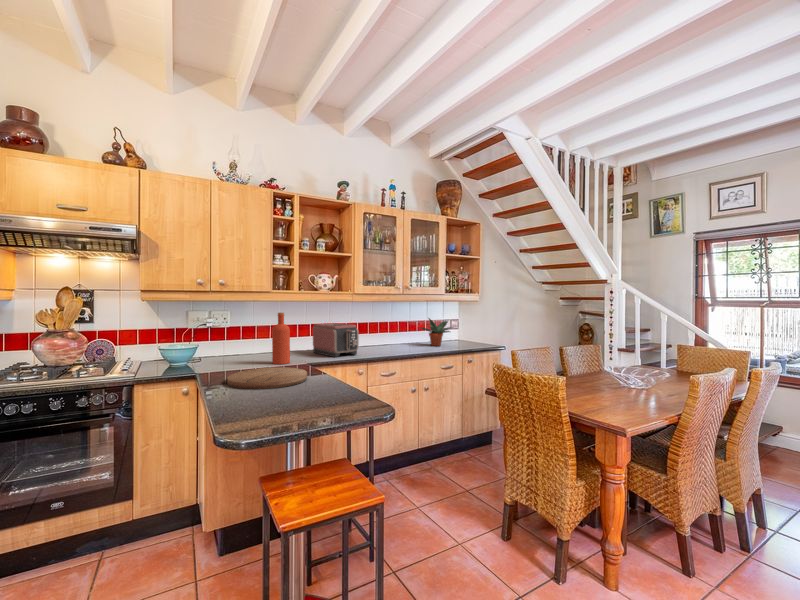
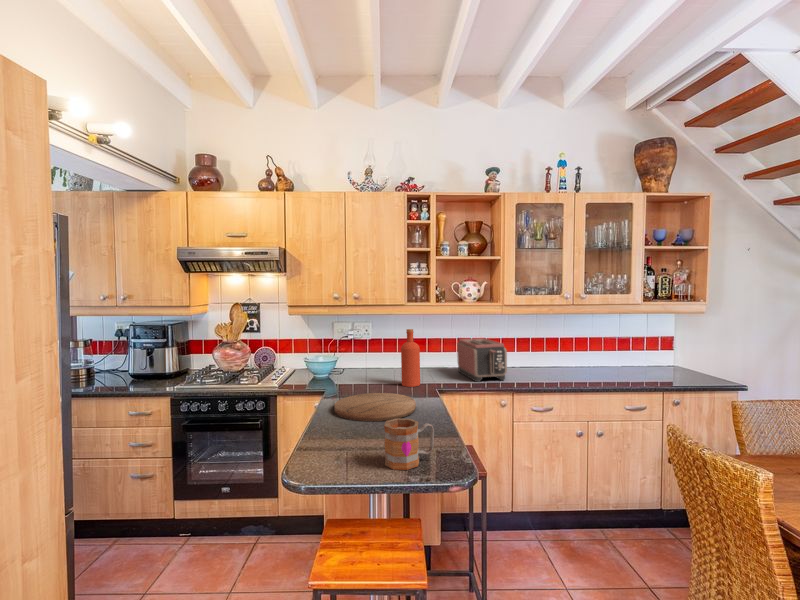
potted plant: present [421,318,451,346] -> none [603,333,659,374]
mug: none [320,371,359,413] -> present [384,418,434,470]

